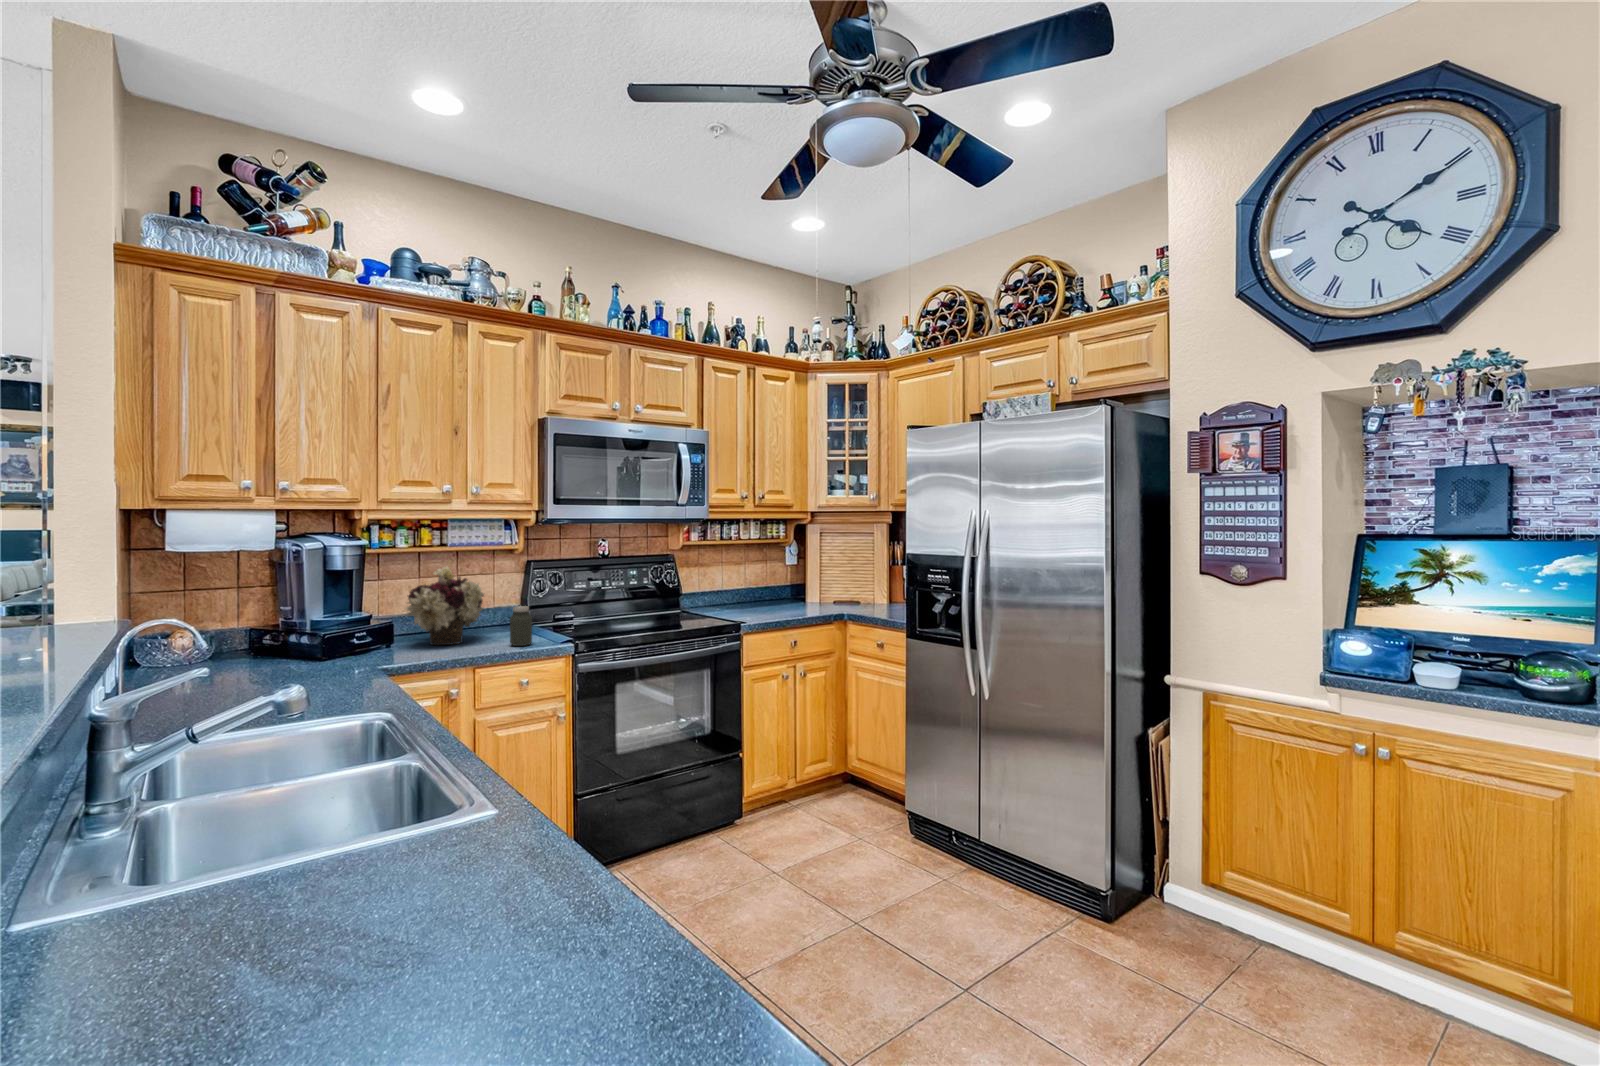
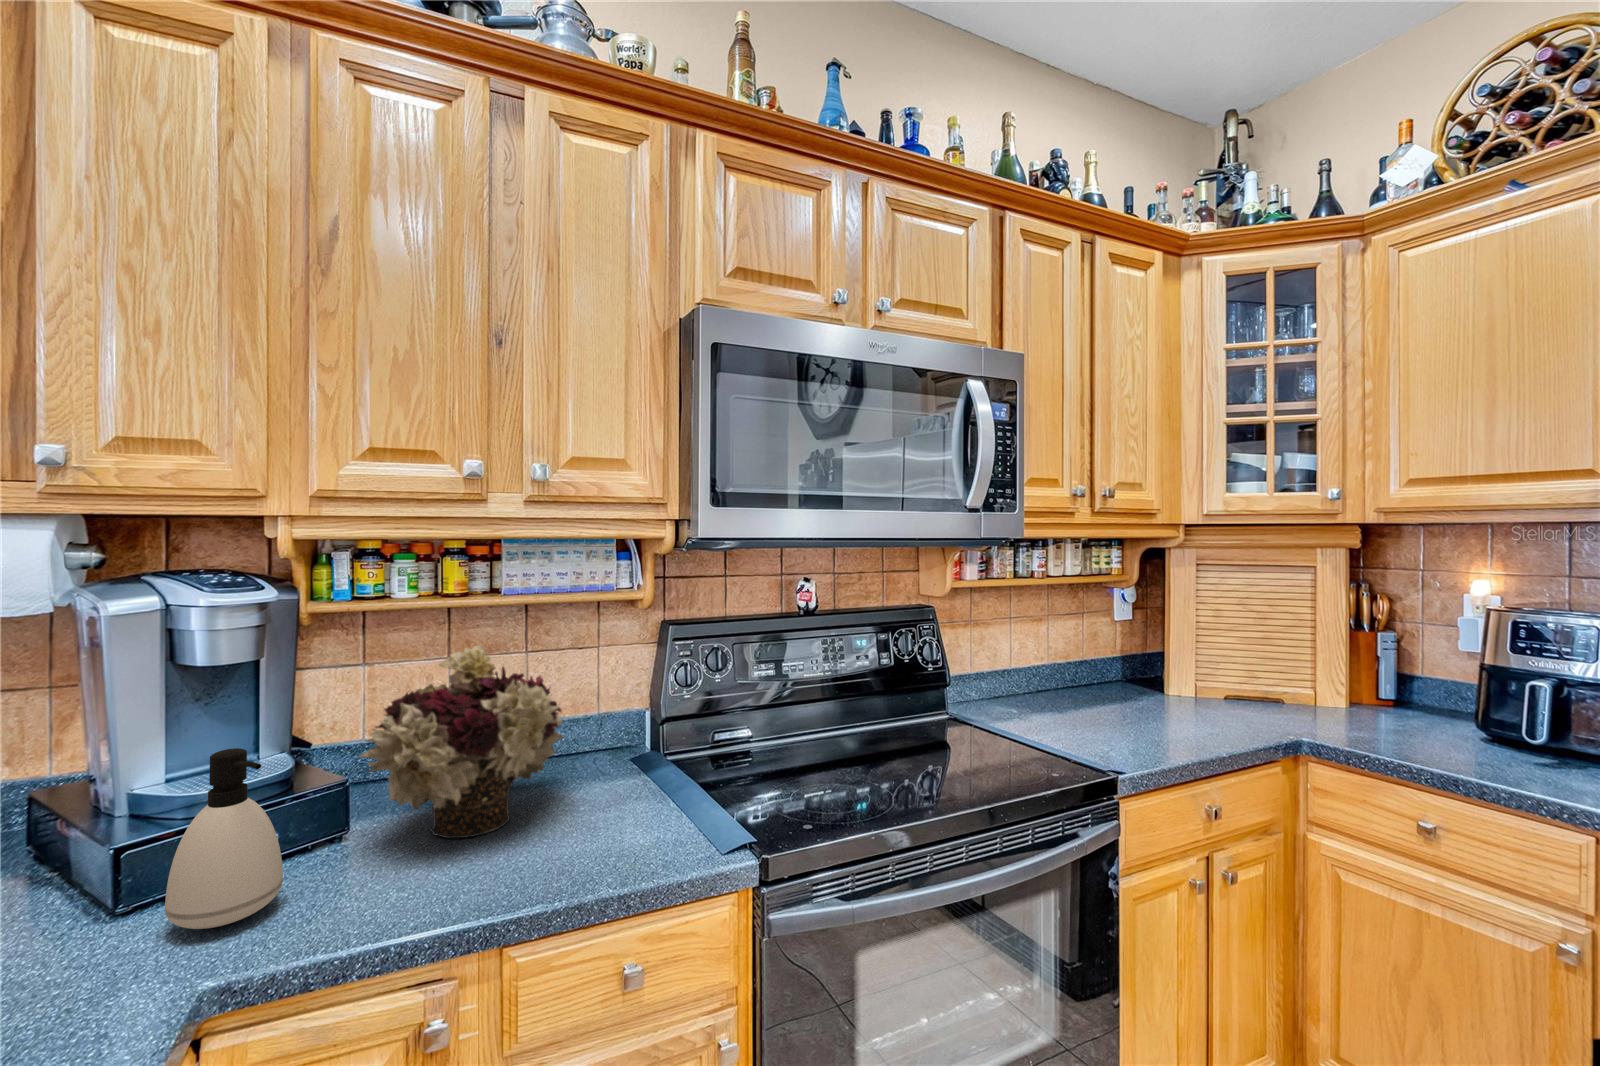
soap dispenser: none [351,597,389,659] -> present [165,748,283,929]
jar: present [510,606,532,646] -> none [600,754,654,865]

